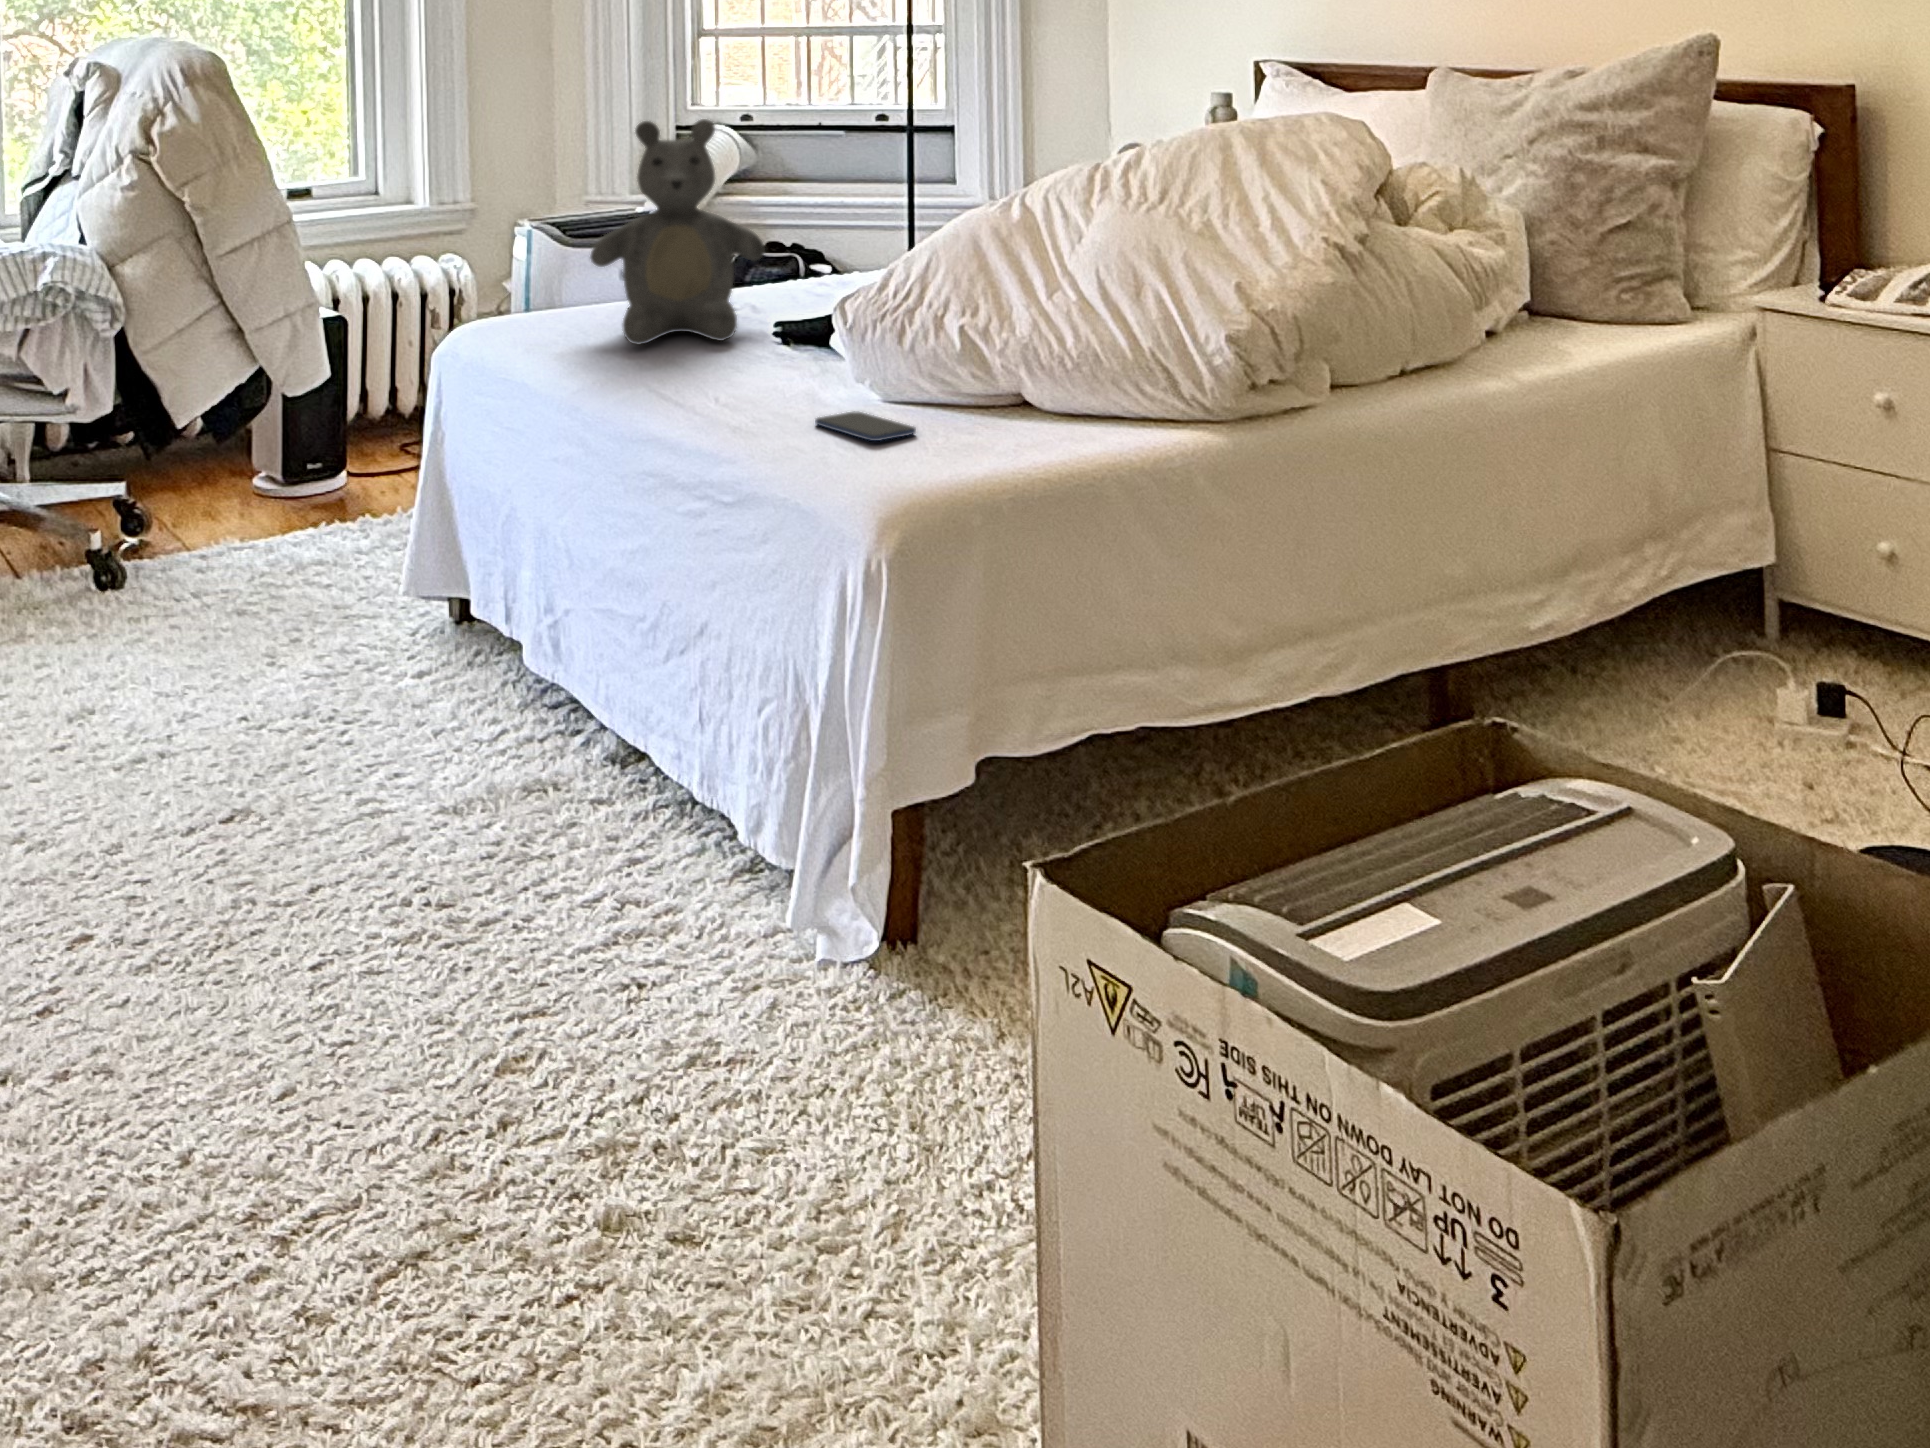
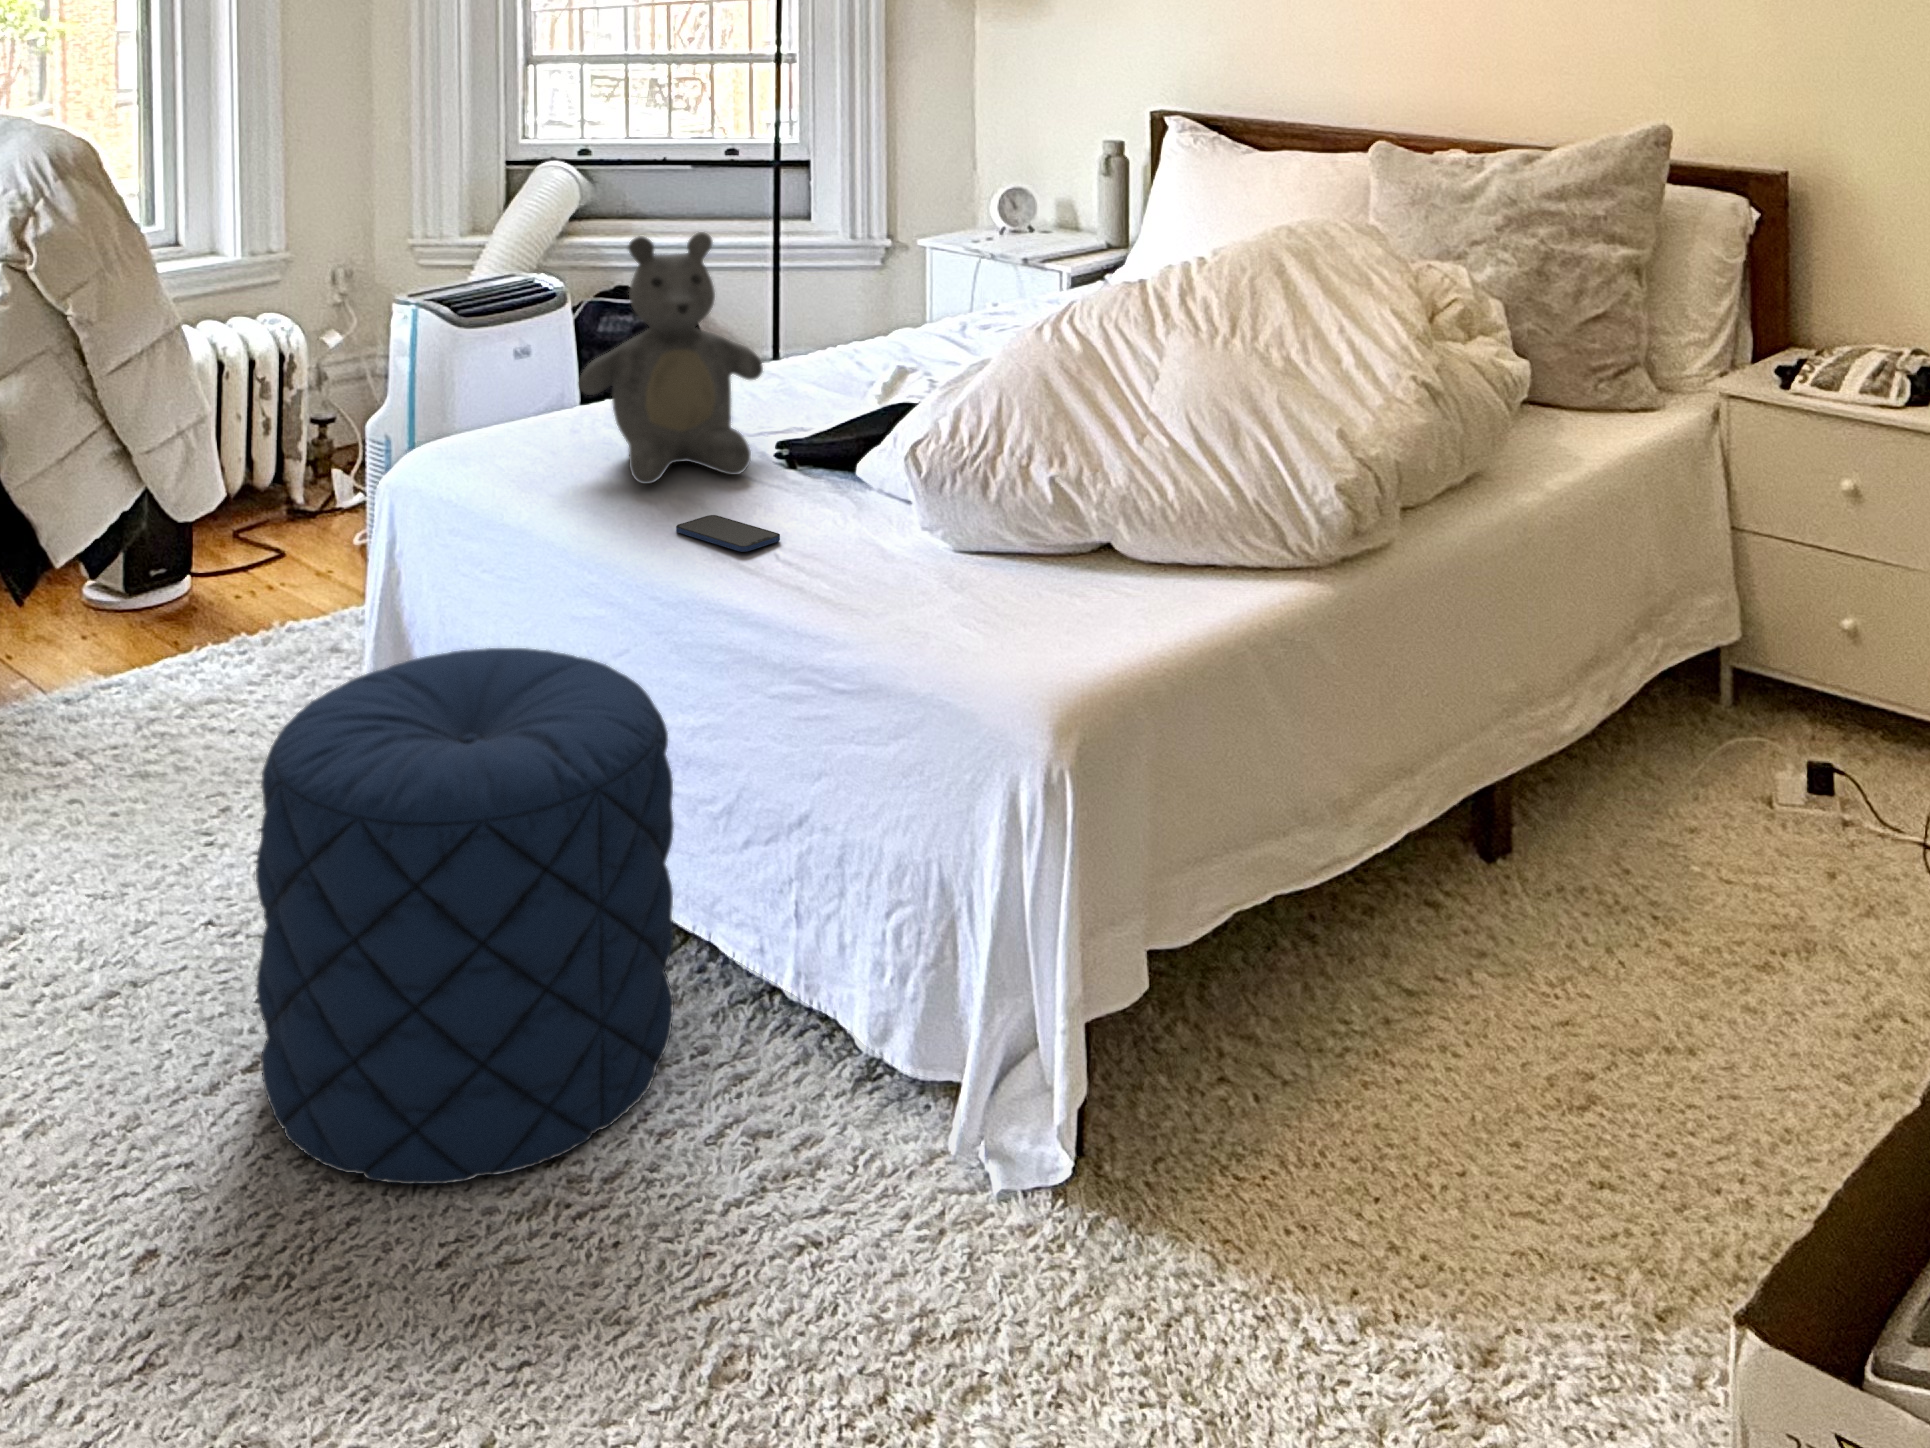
smartphone: present [815,411,916,441] -> present [676,515,780,552]
pouf: none [211,465,591,913] -> present [256,648,674,1184]

